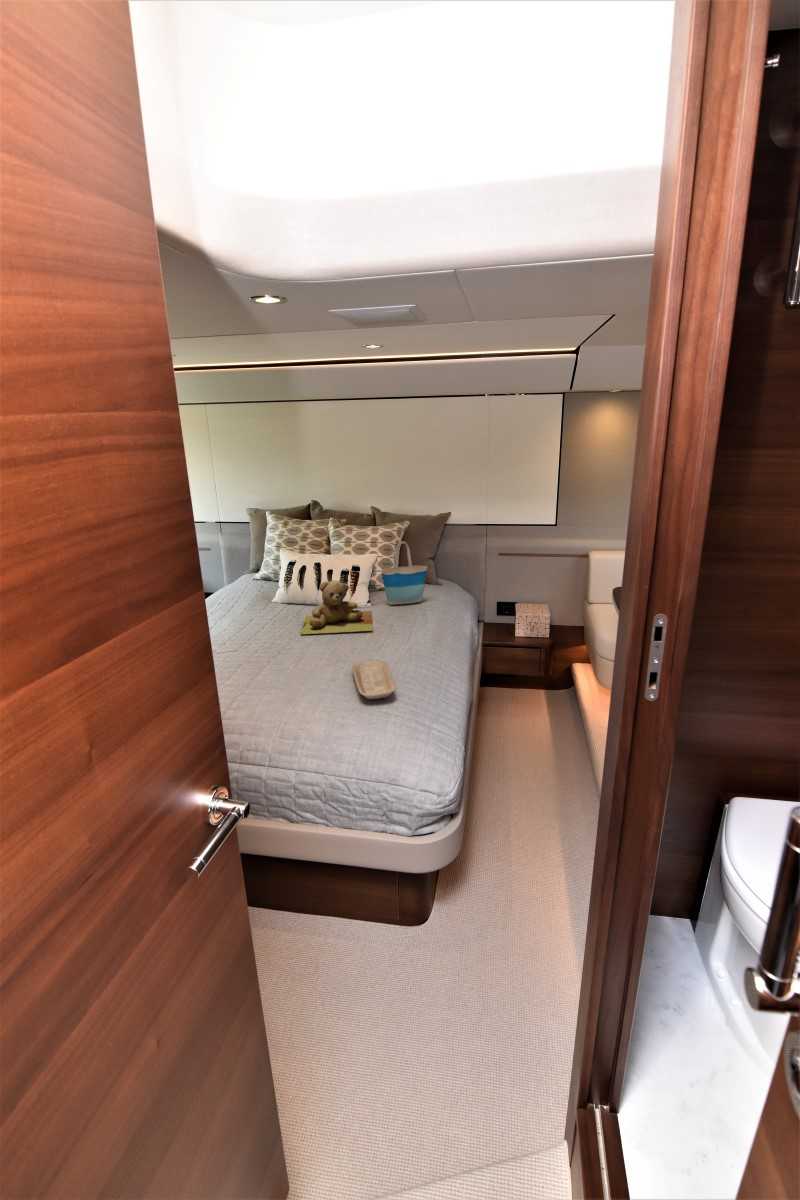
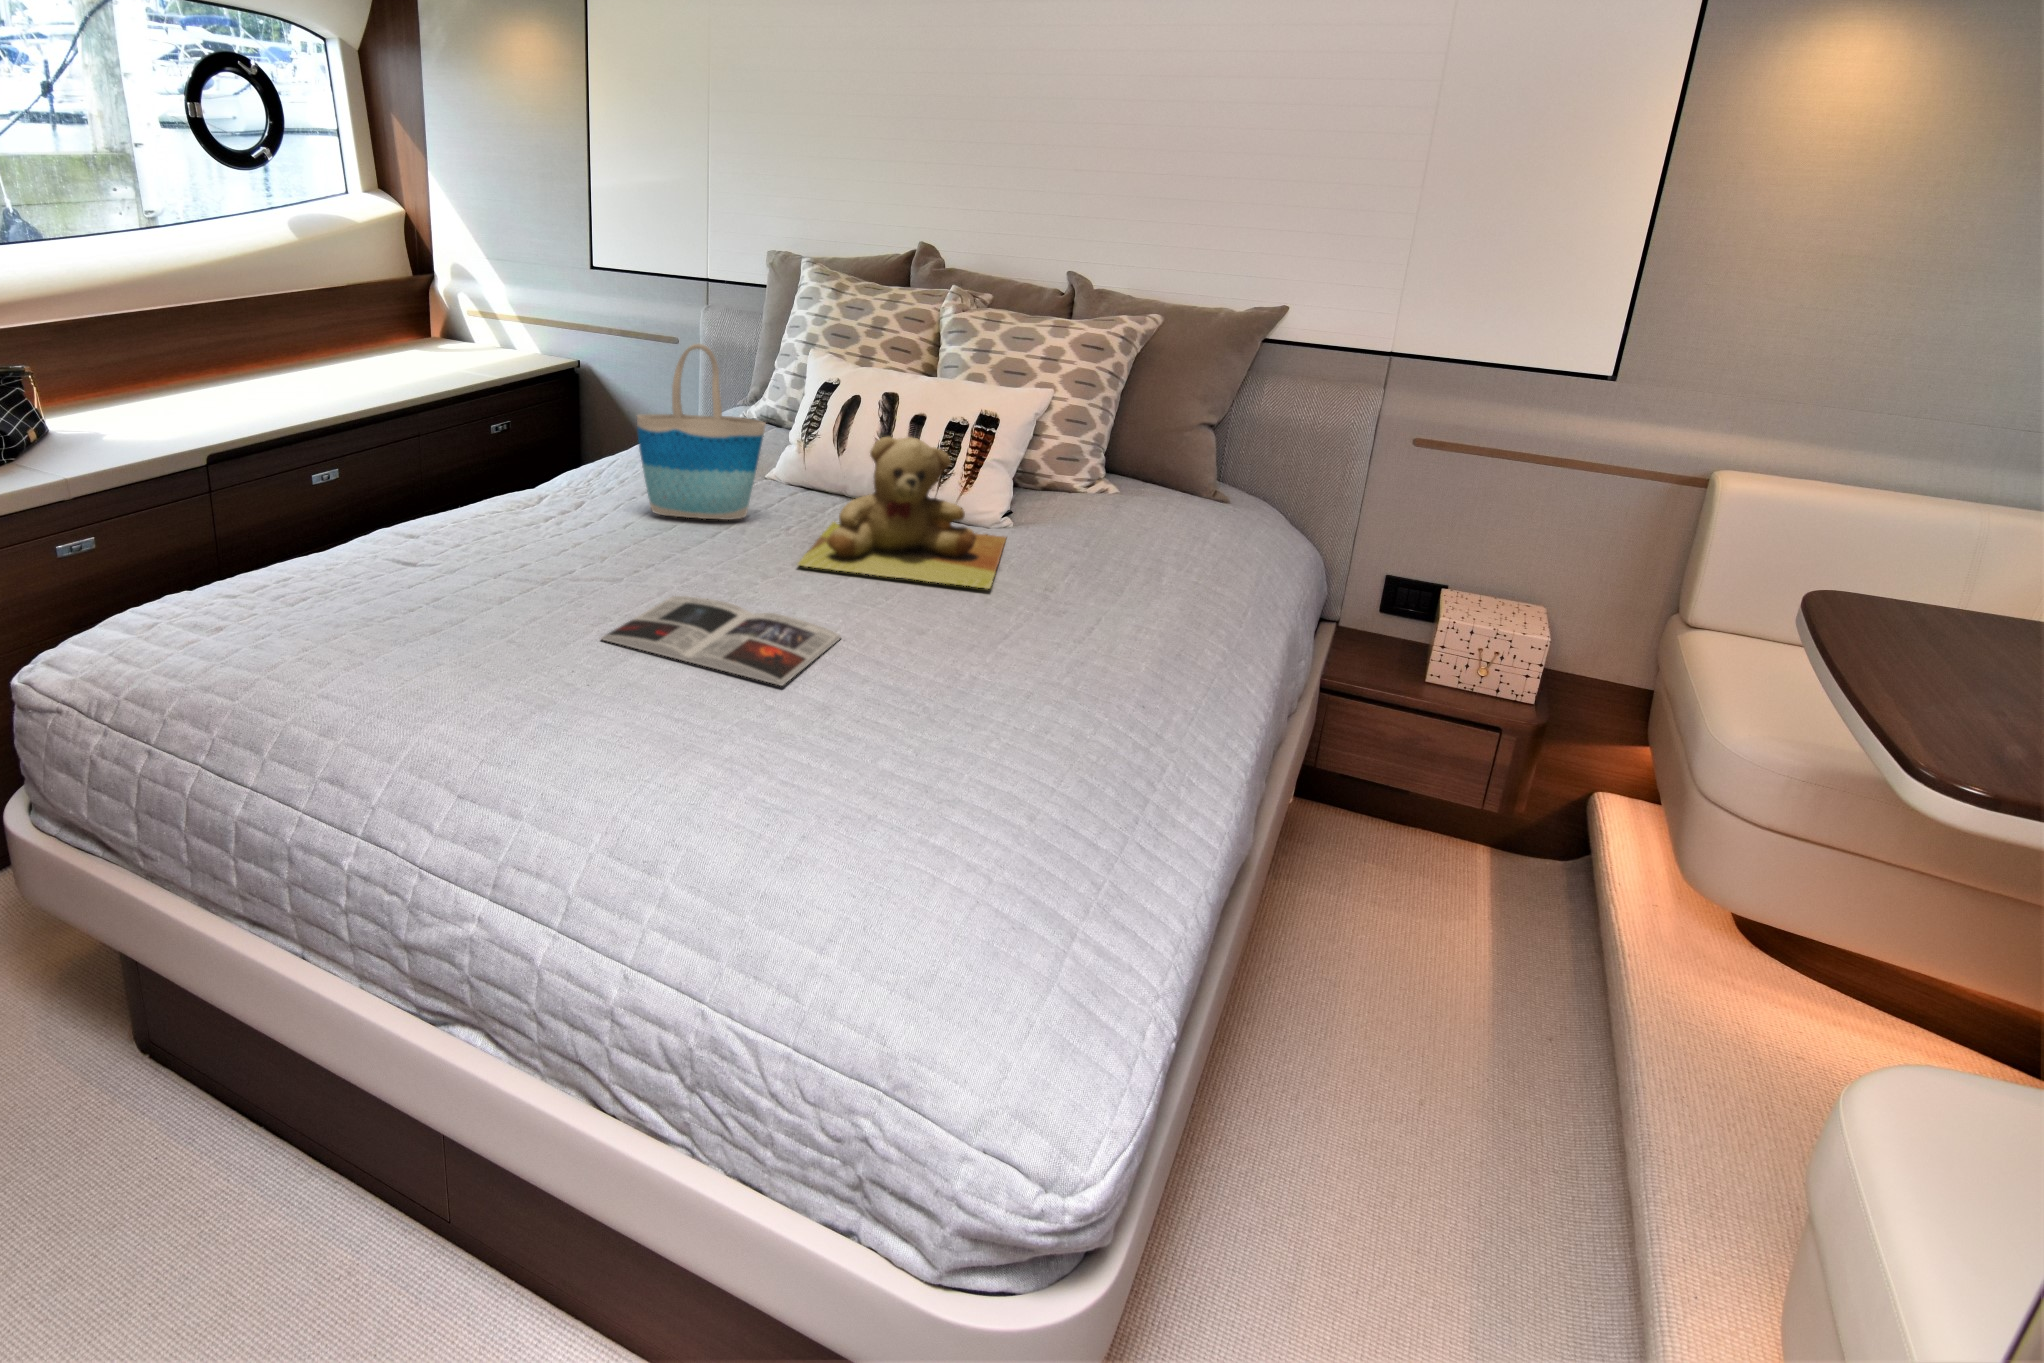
tote bag: present [382,541,427,605] -> present [637,344,766,520]
magazine: none [240,652,328,676] -> present [601,596,841,686]
tray: present [352,660,395,699] -> none [880,670,996,795]

